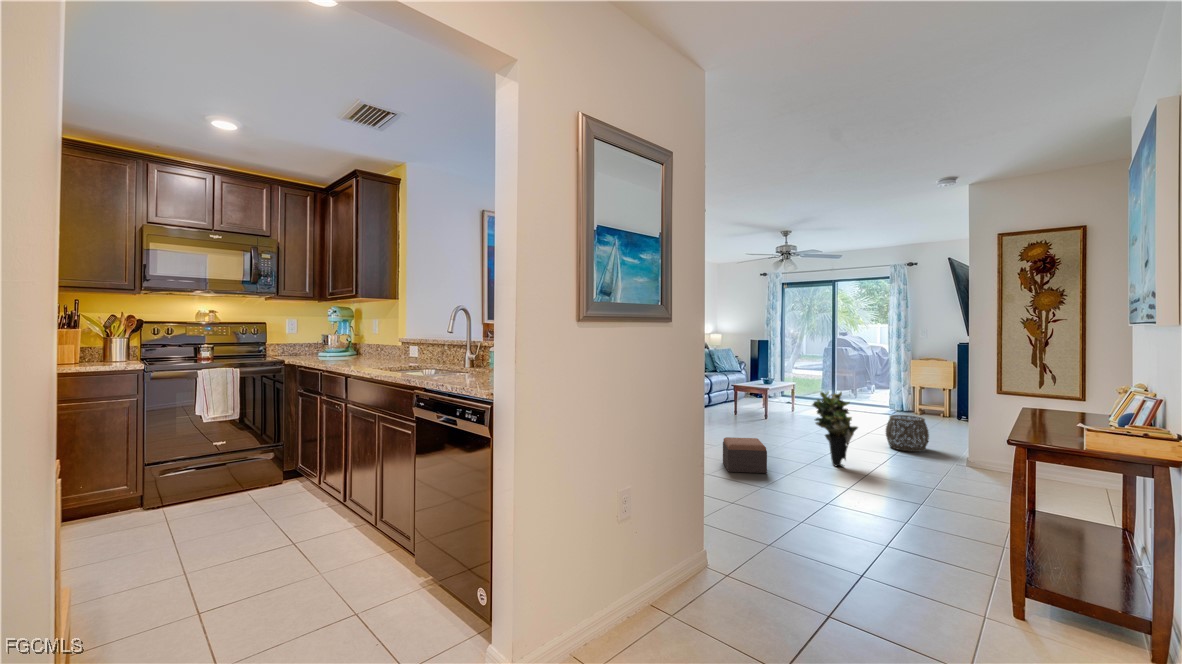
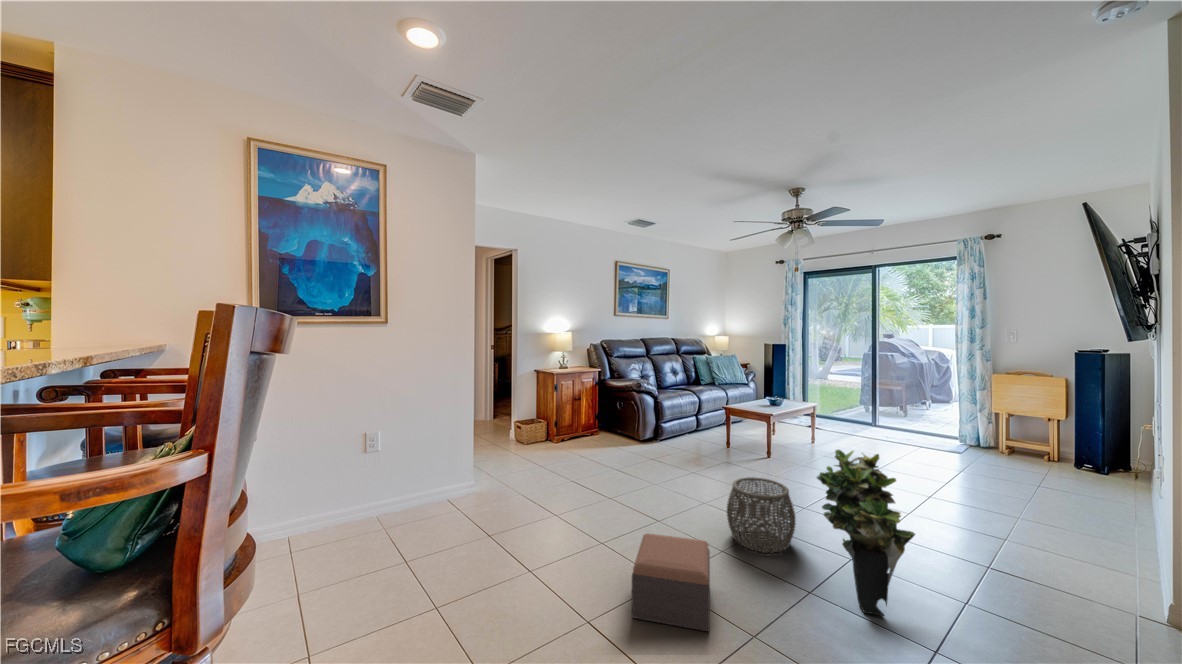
woven basket: present [886,415,929,452] -> present [727,477,796,553]

